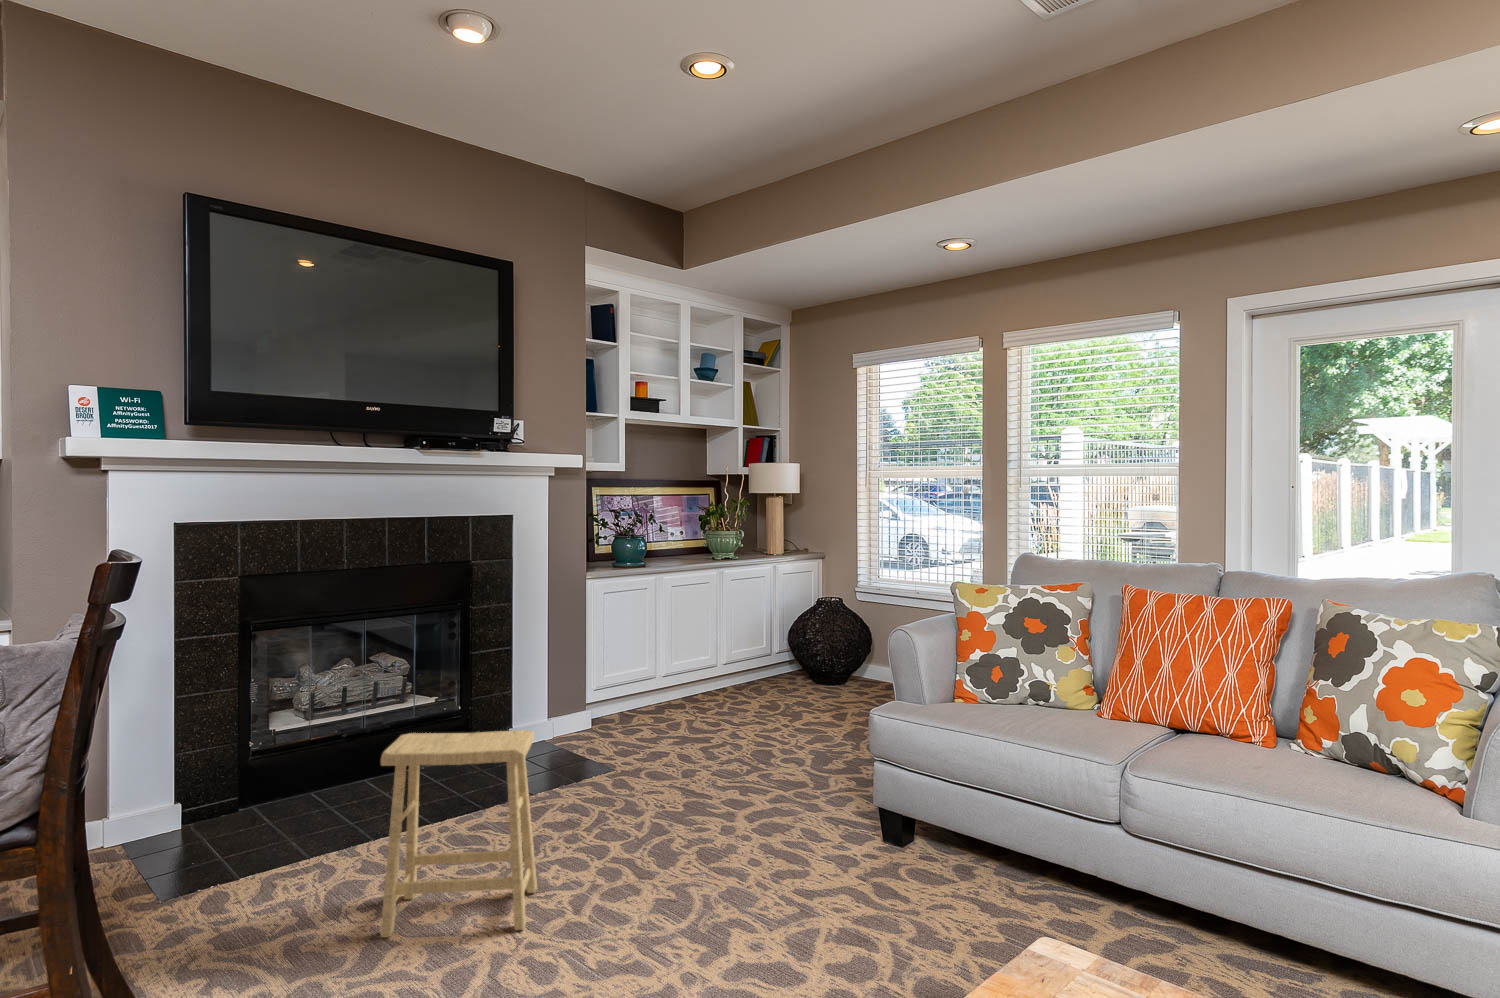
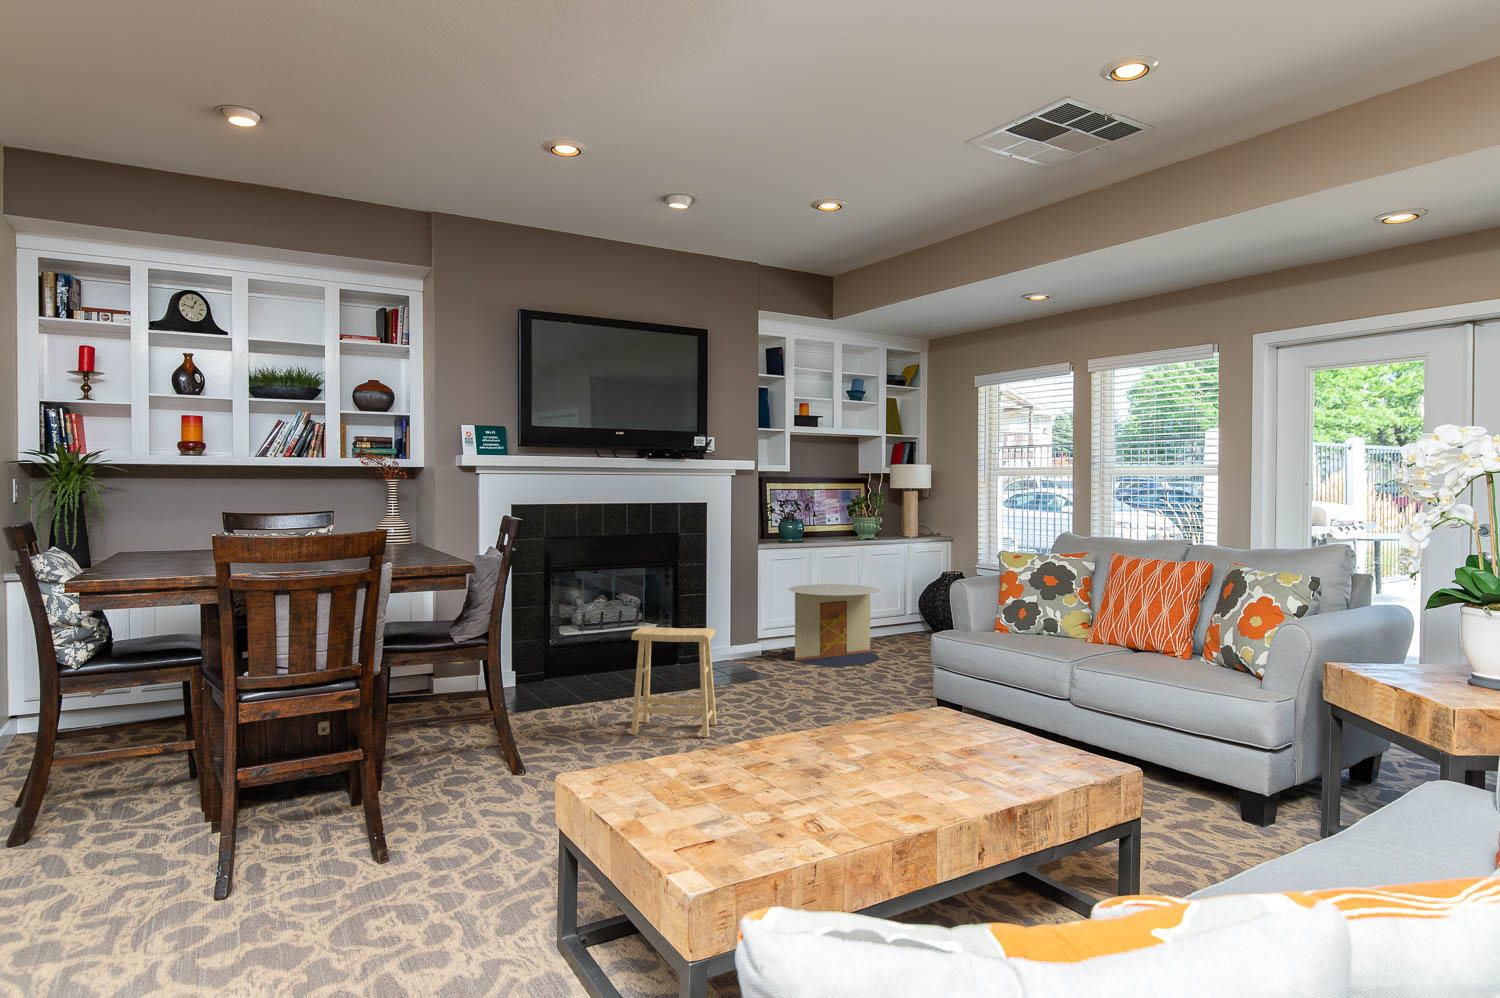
side table: none [628,621,752,739] -> present [788,584,879,666]

